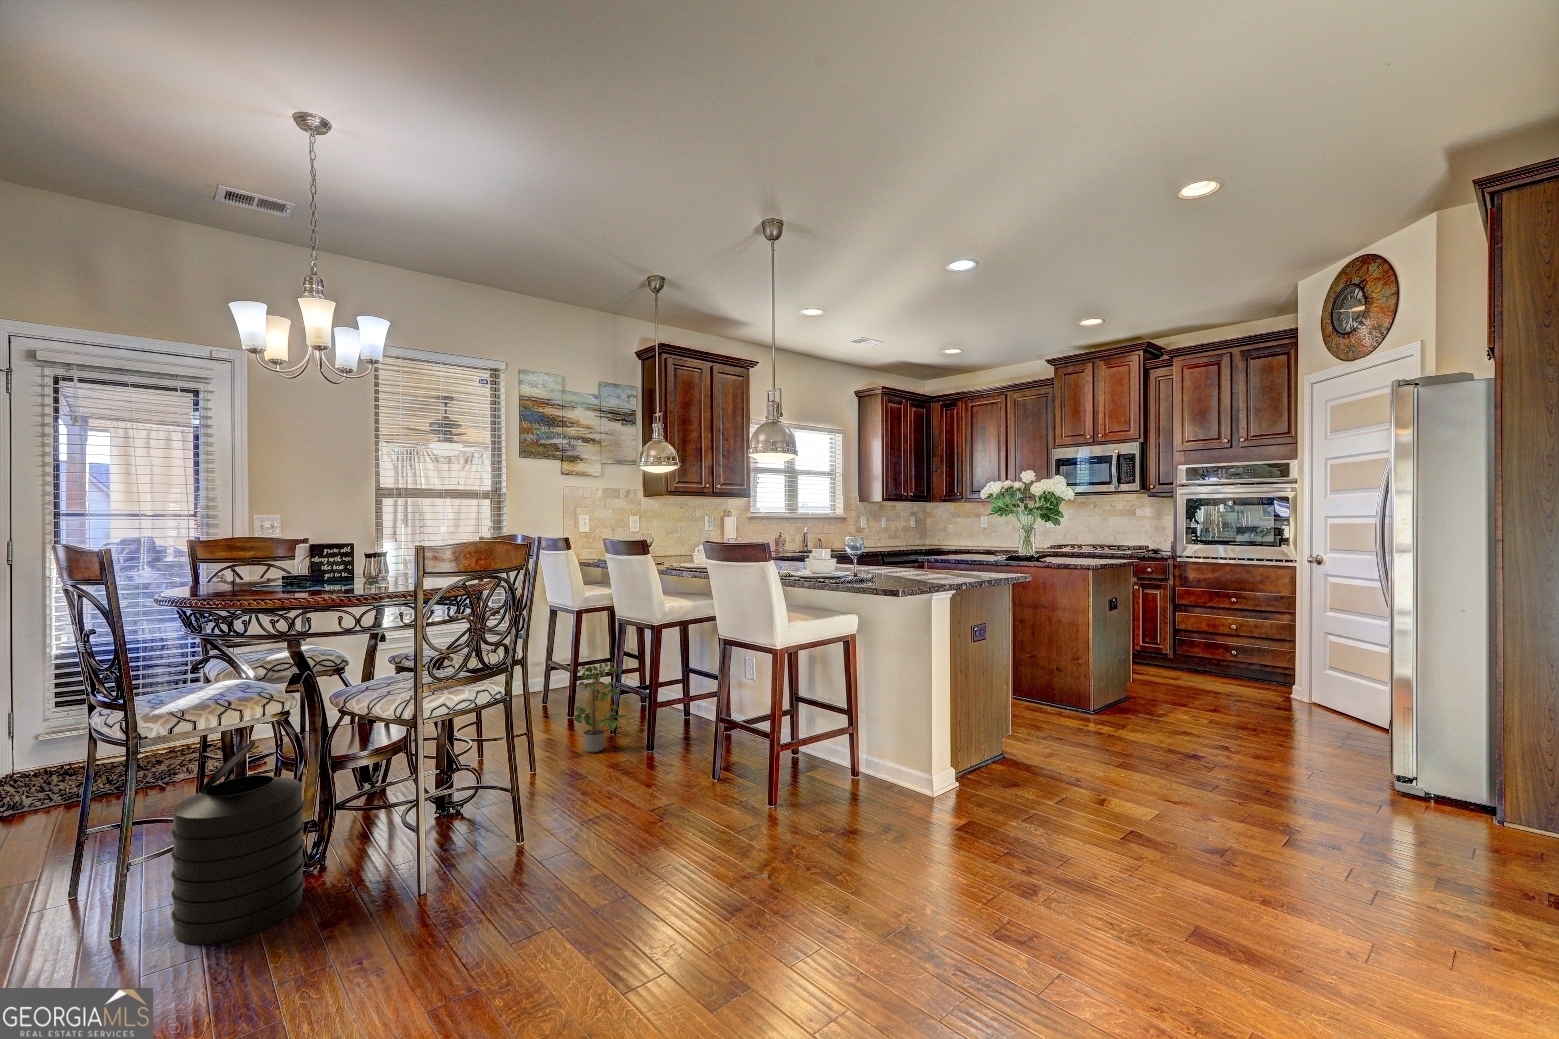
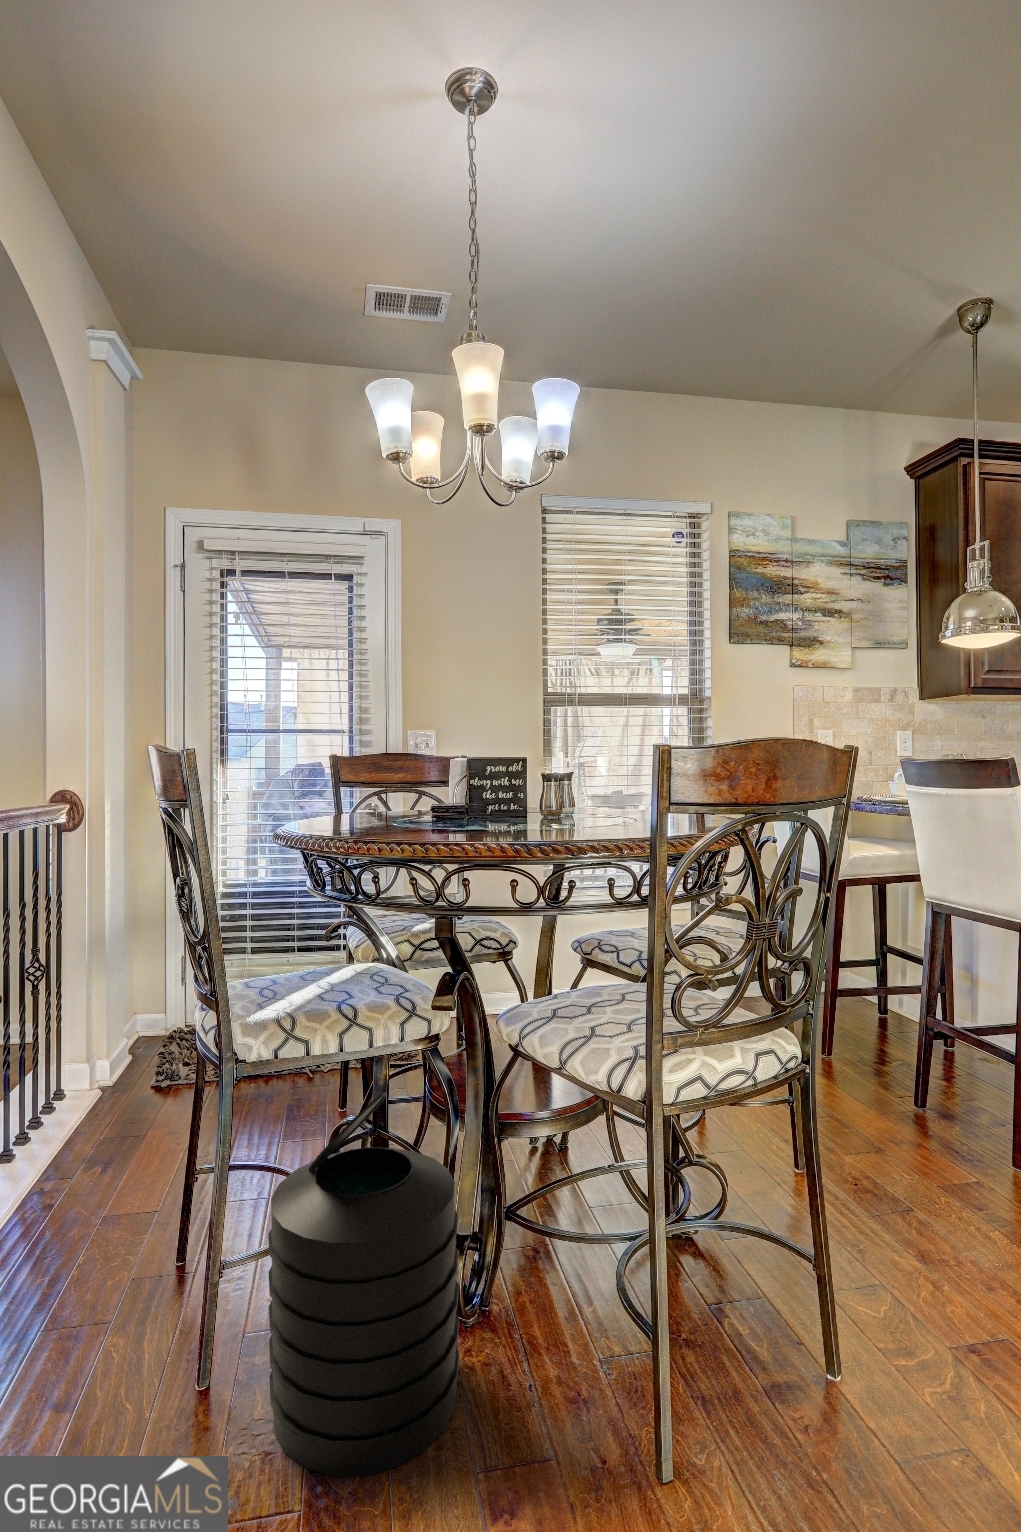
potted plant: present [574,662,626,752] -> none [862,982,972,1150]

